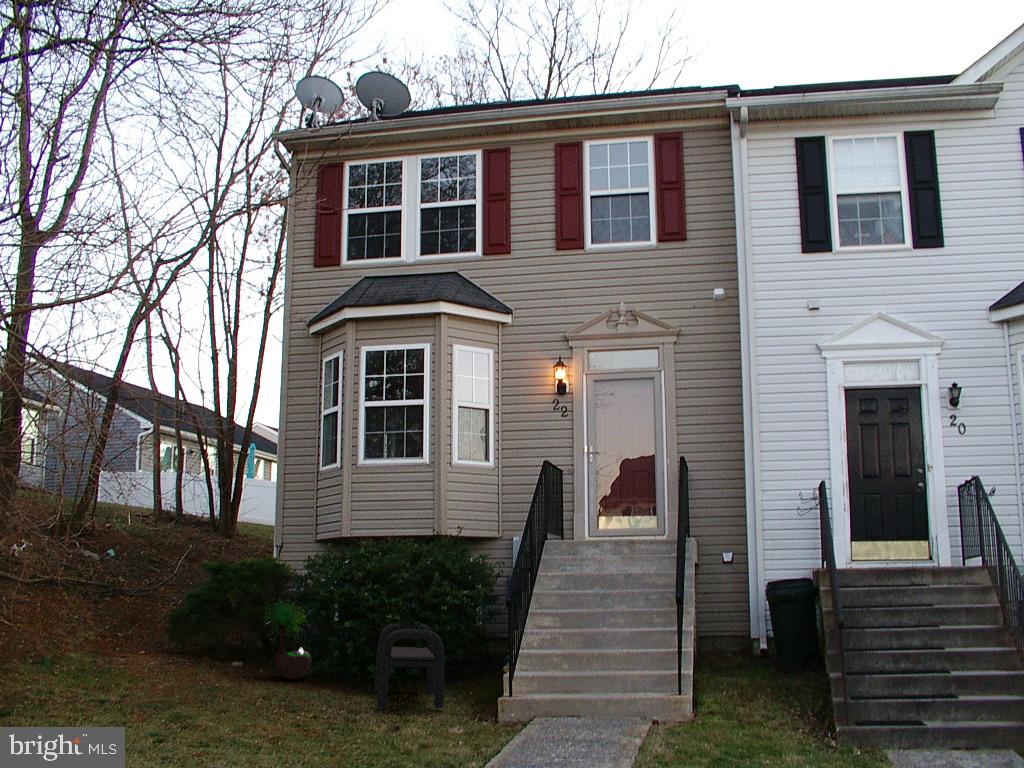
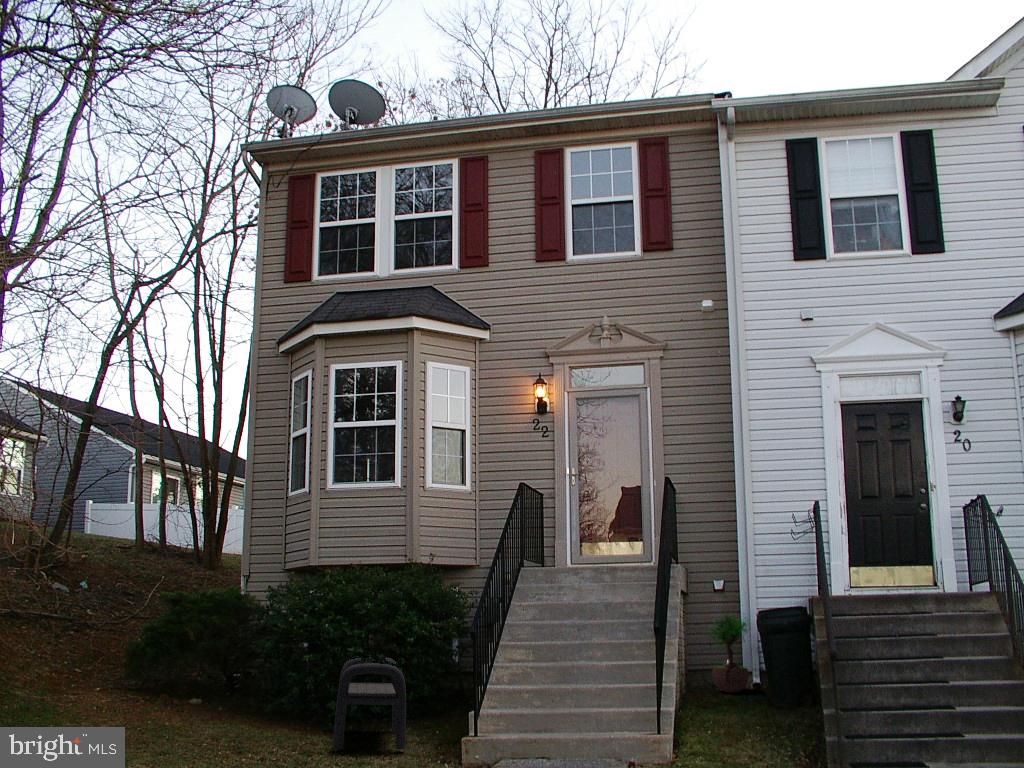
potted tree: present [264,600,312,680] -> present [708,614,749,693]

